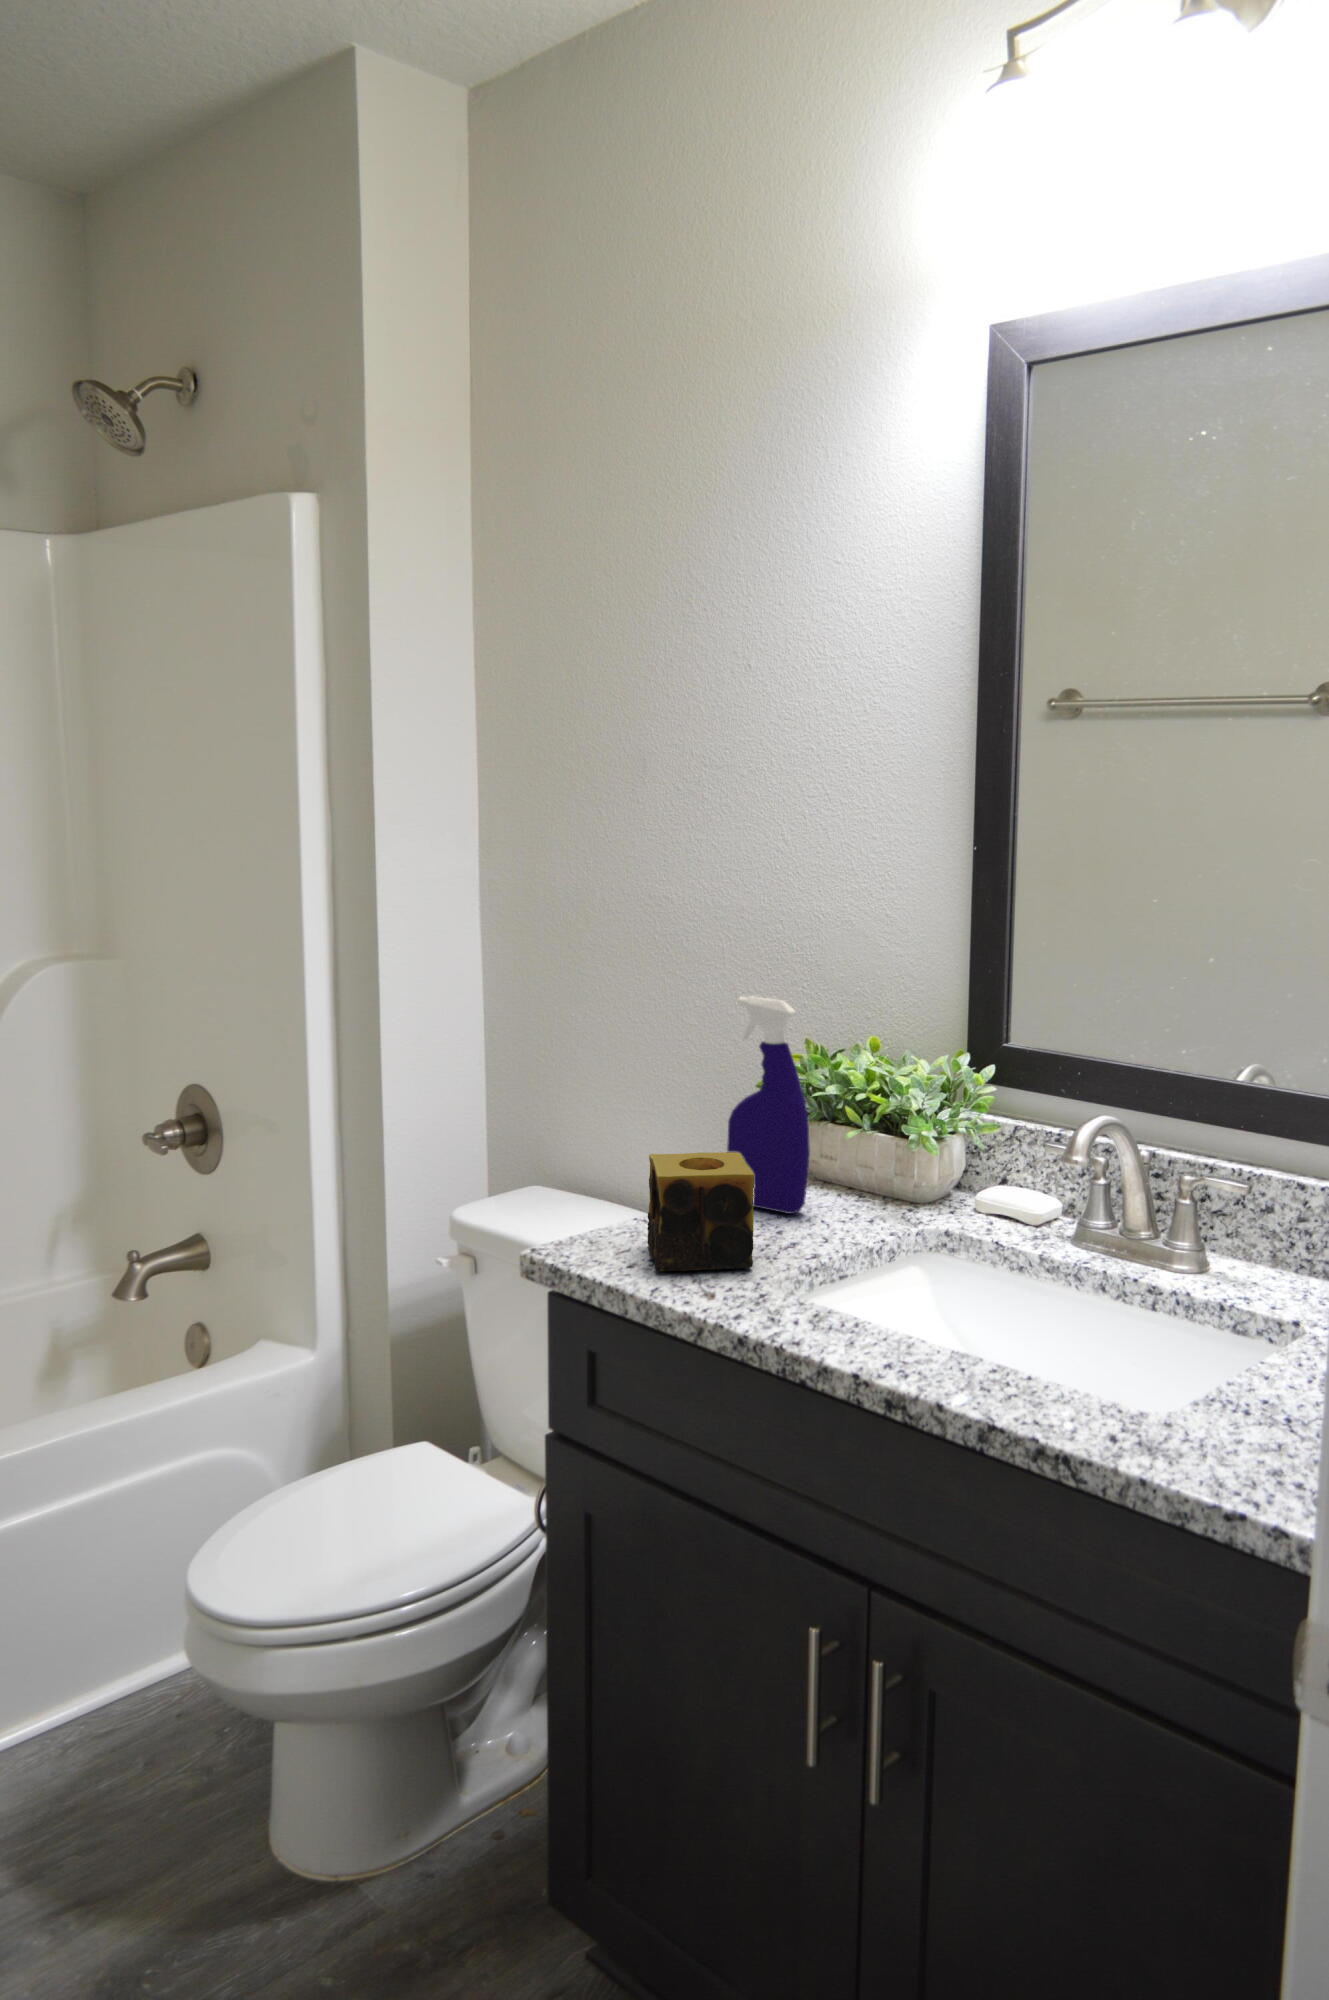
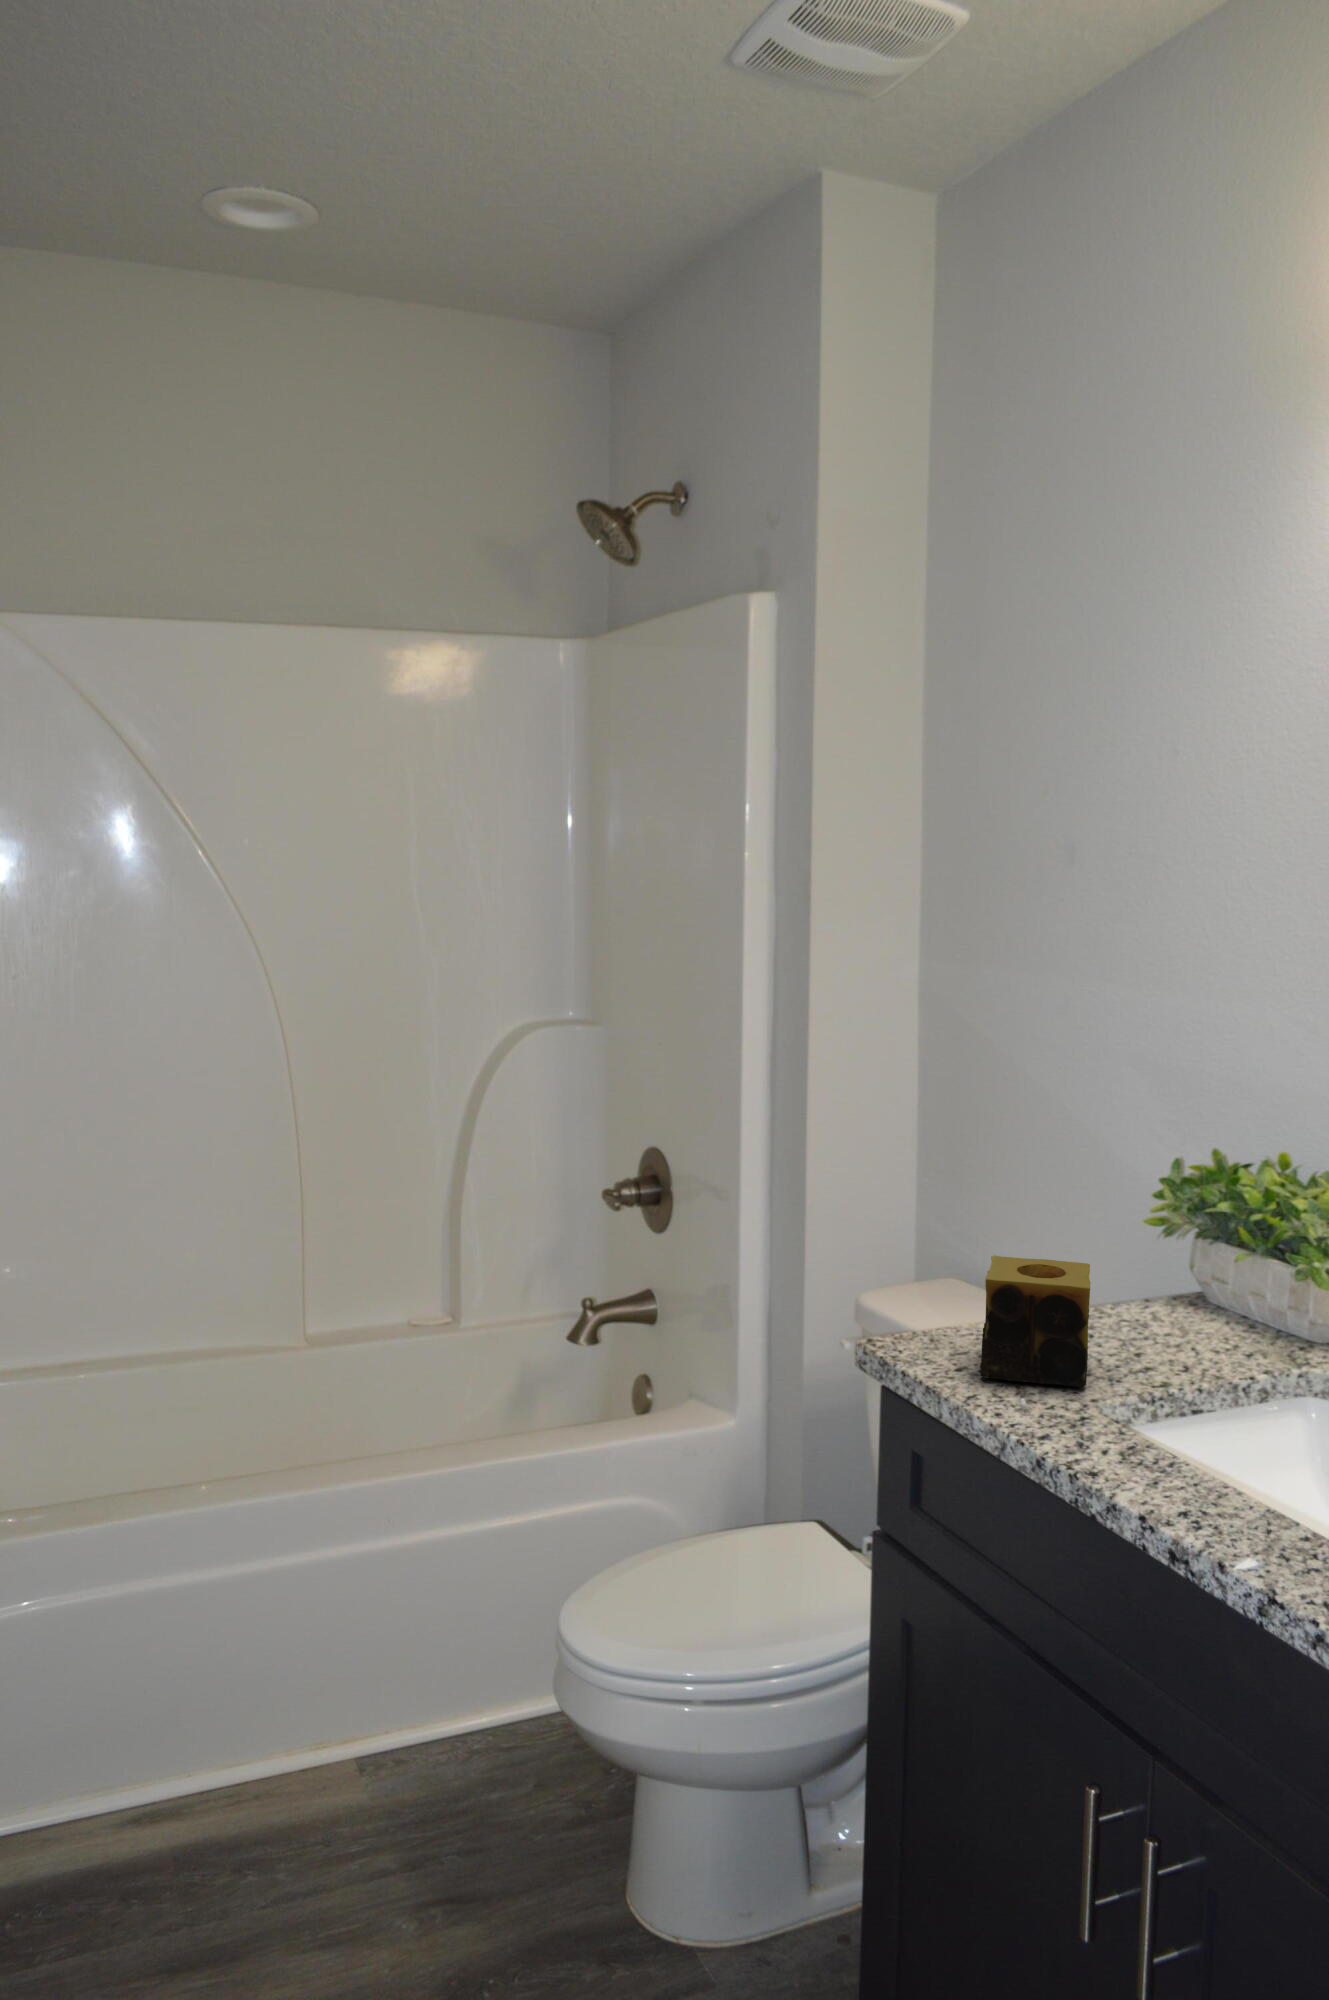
spray bottle: present [727,996,810,1214] -> none [1099,1100,1183,1336]

